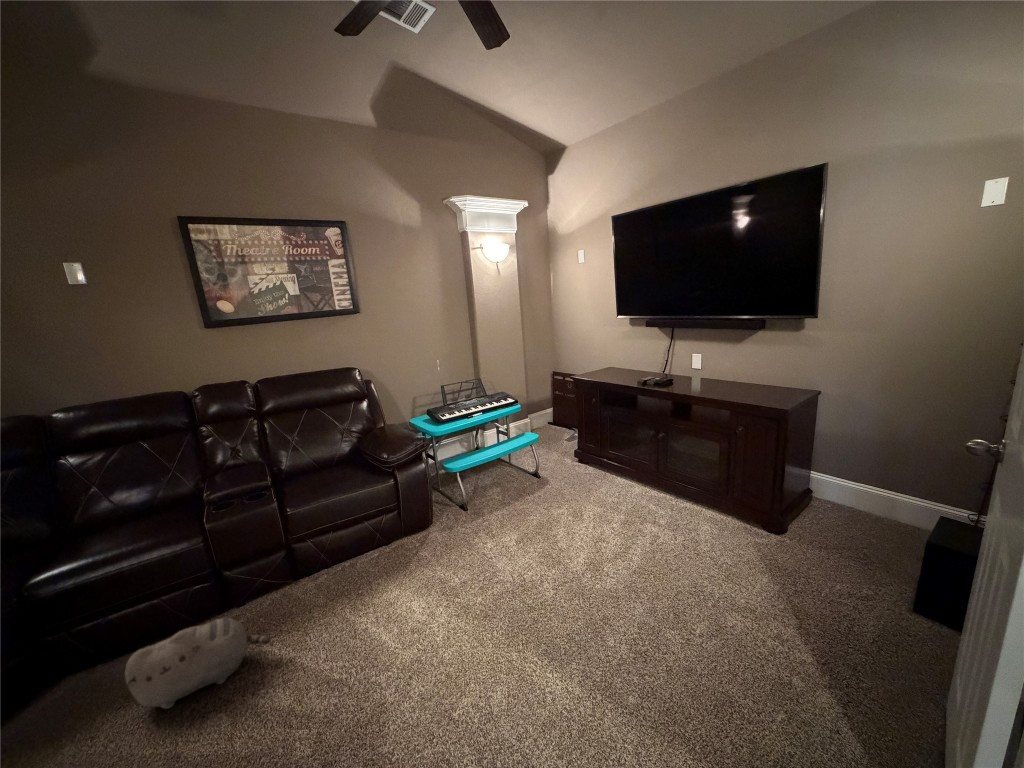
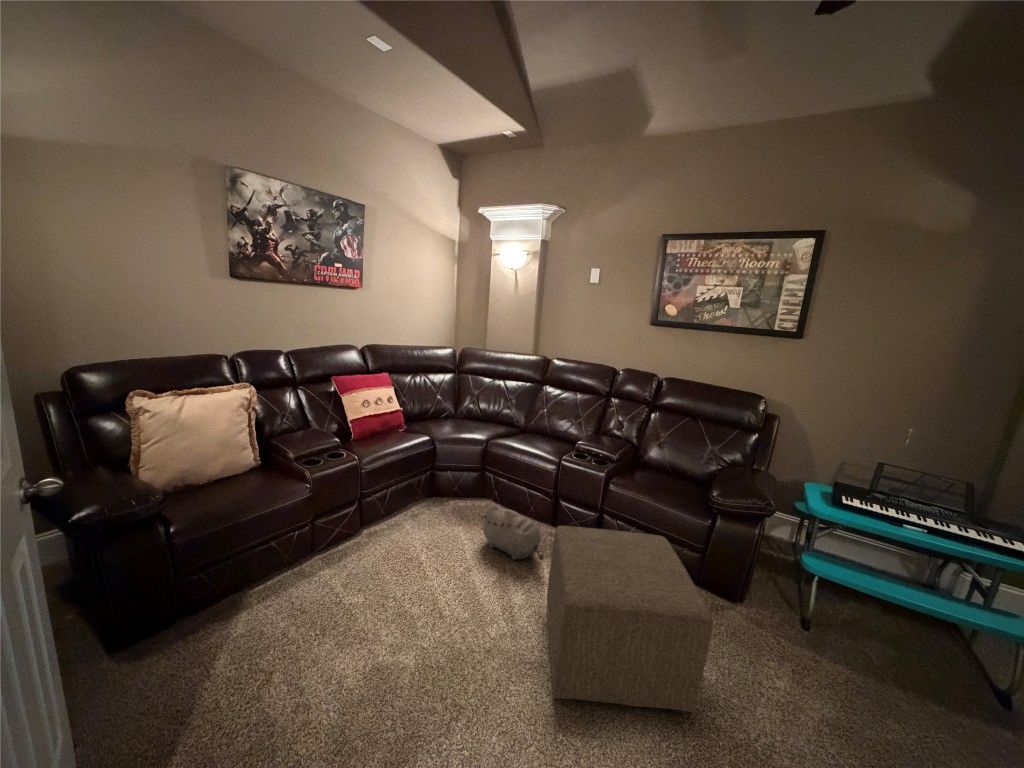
ottoman: none [304,510,484,701] -> present [546,526,713,712]

